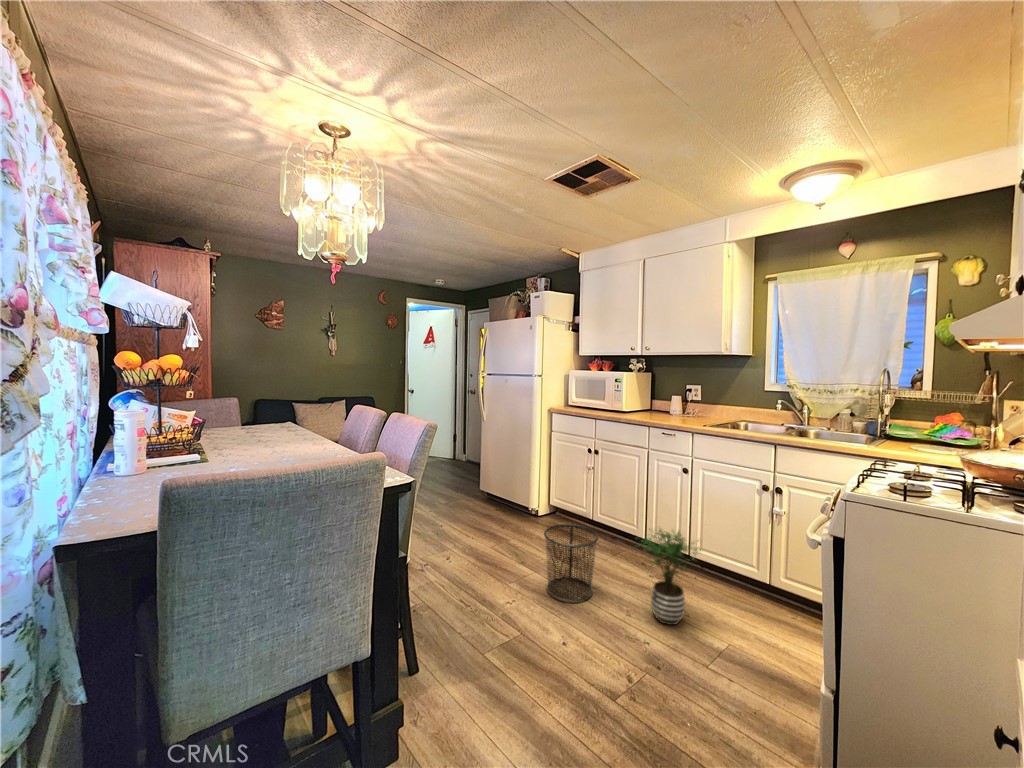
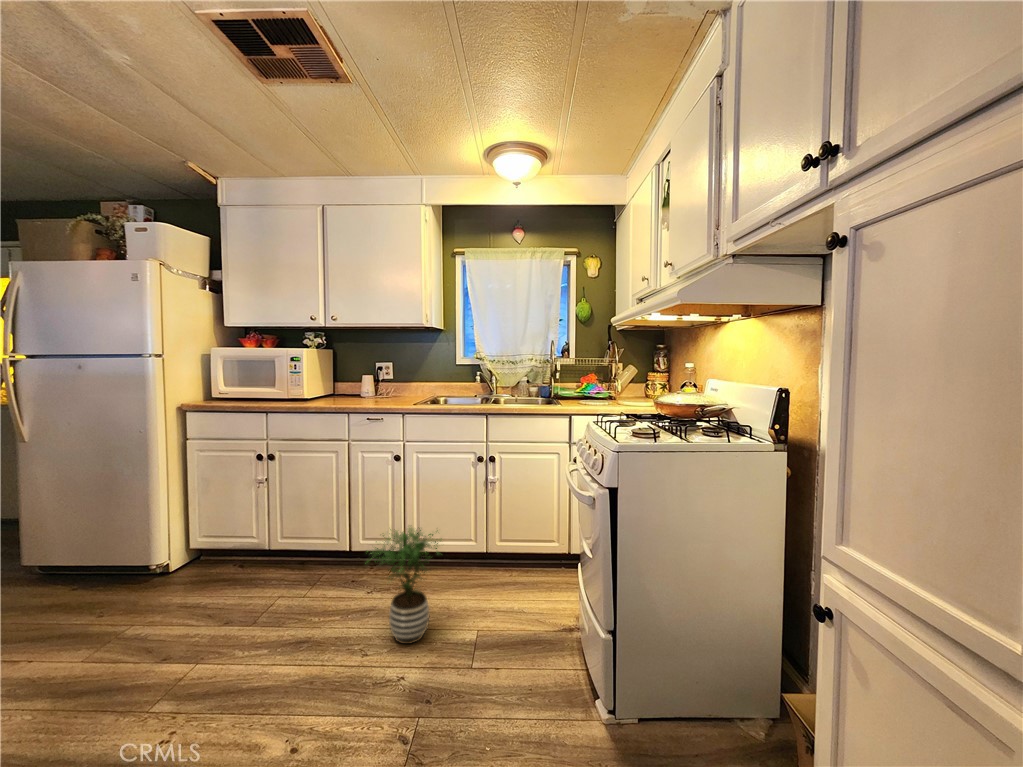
waste bin: present [544,524,598,602] -> none [218,561,311,684]

